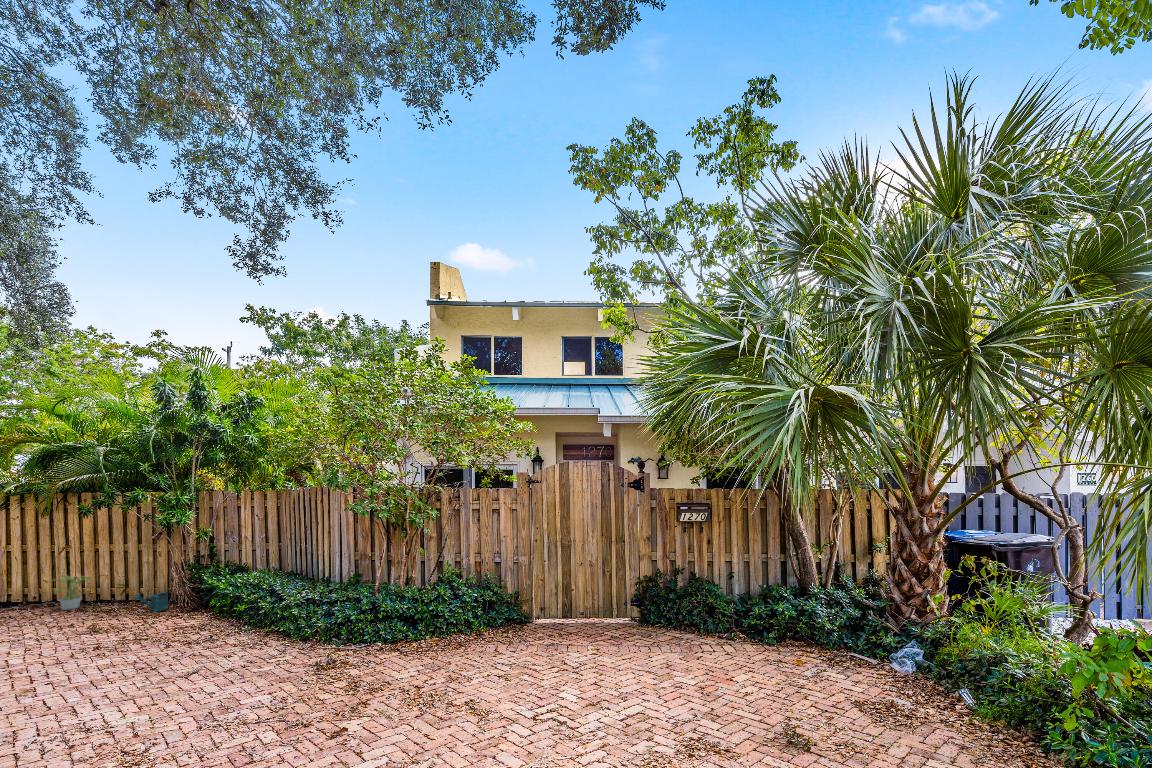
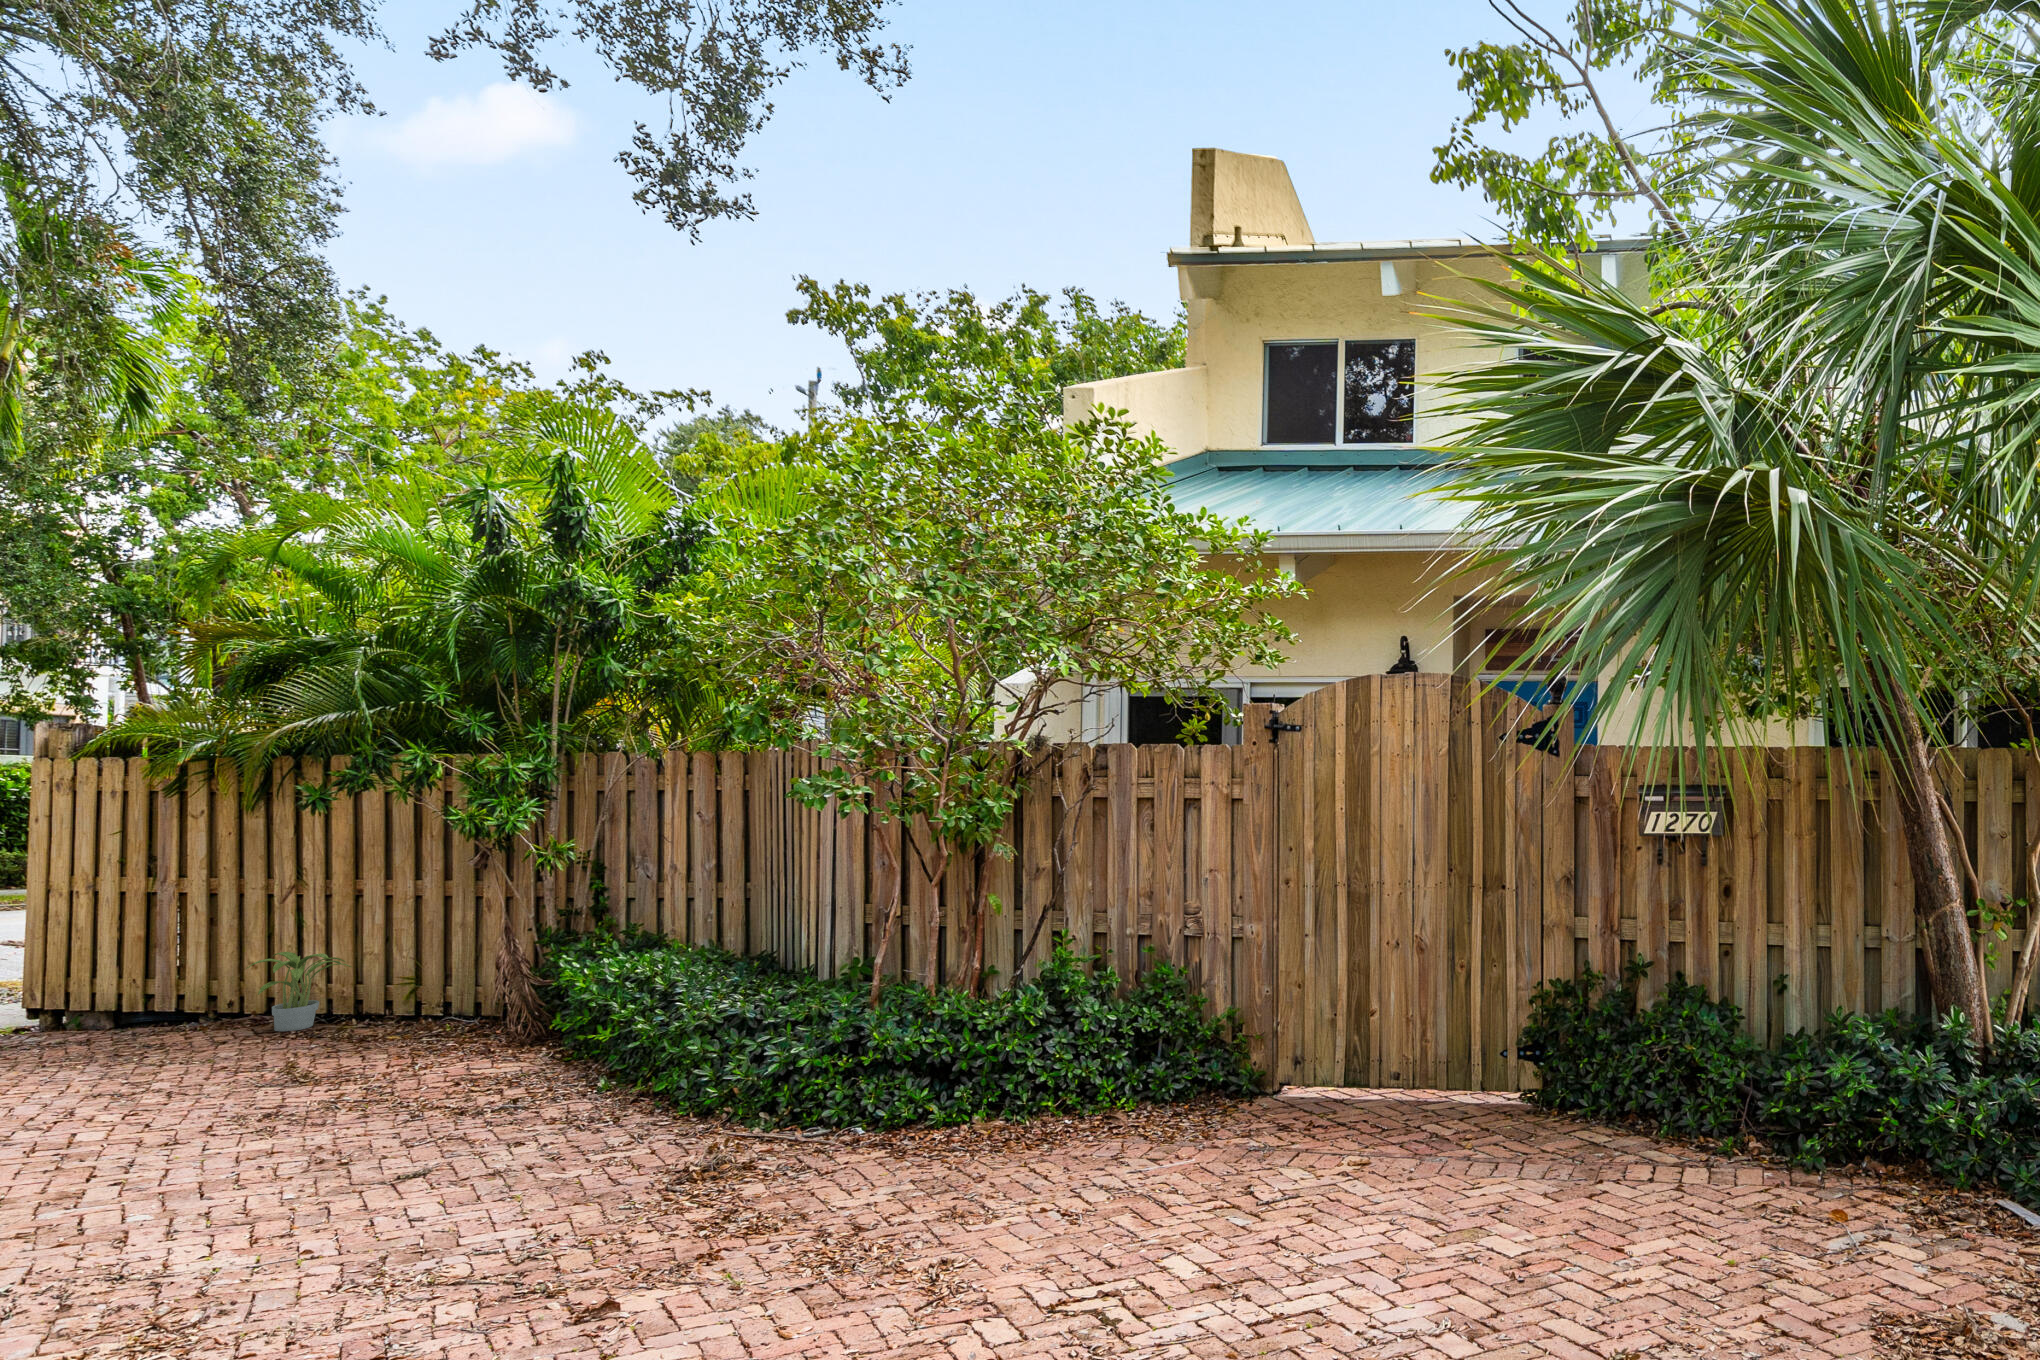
watering can: present [135,589,173,612] -> none [411,988,498,1043]

